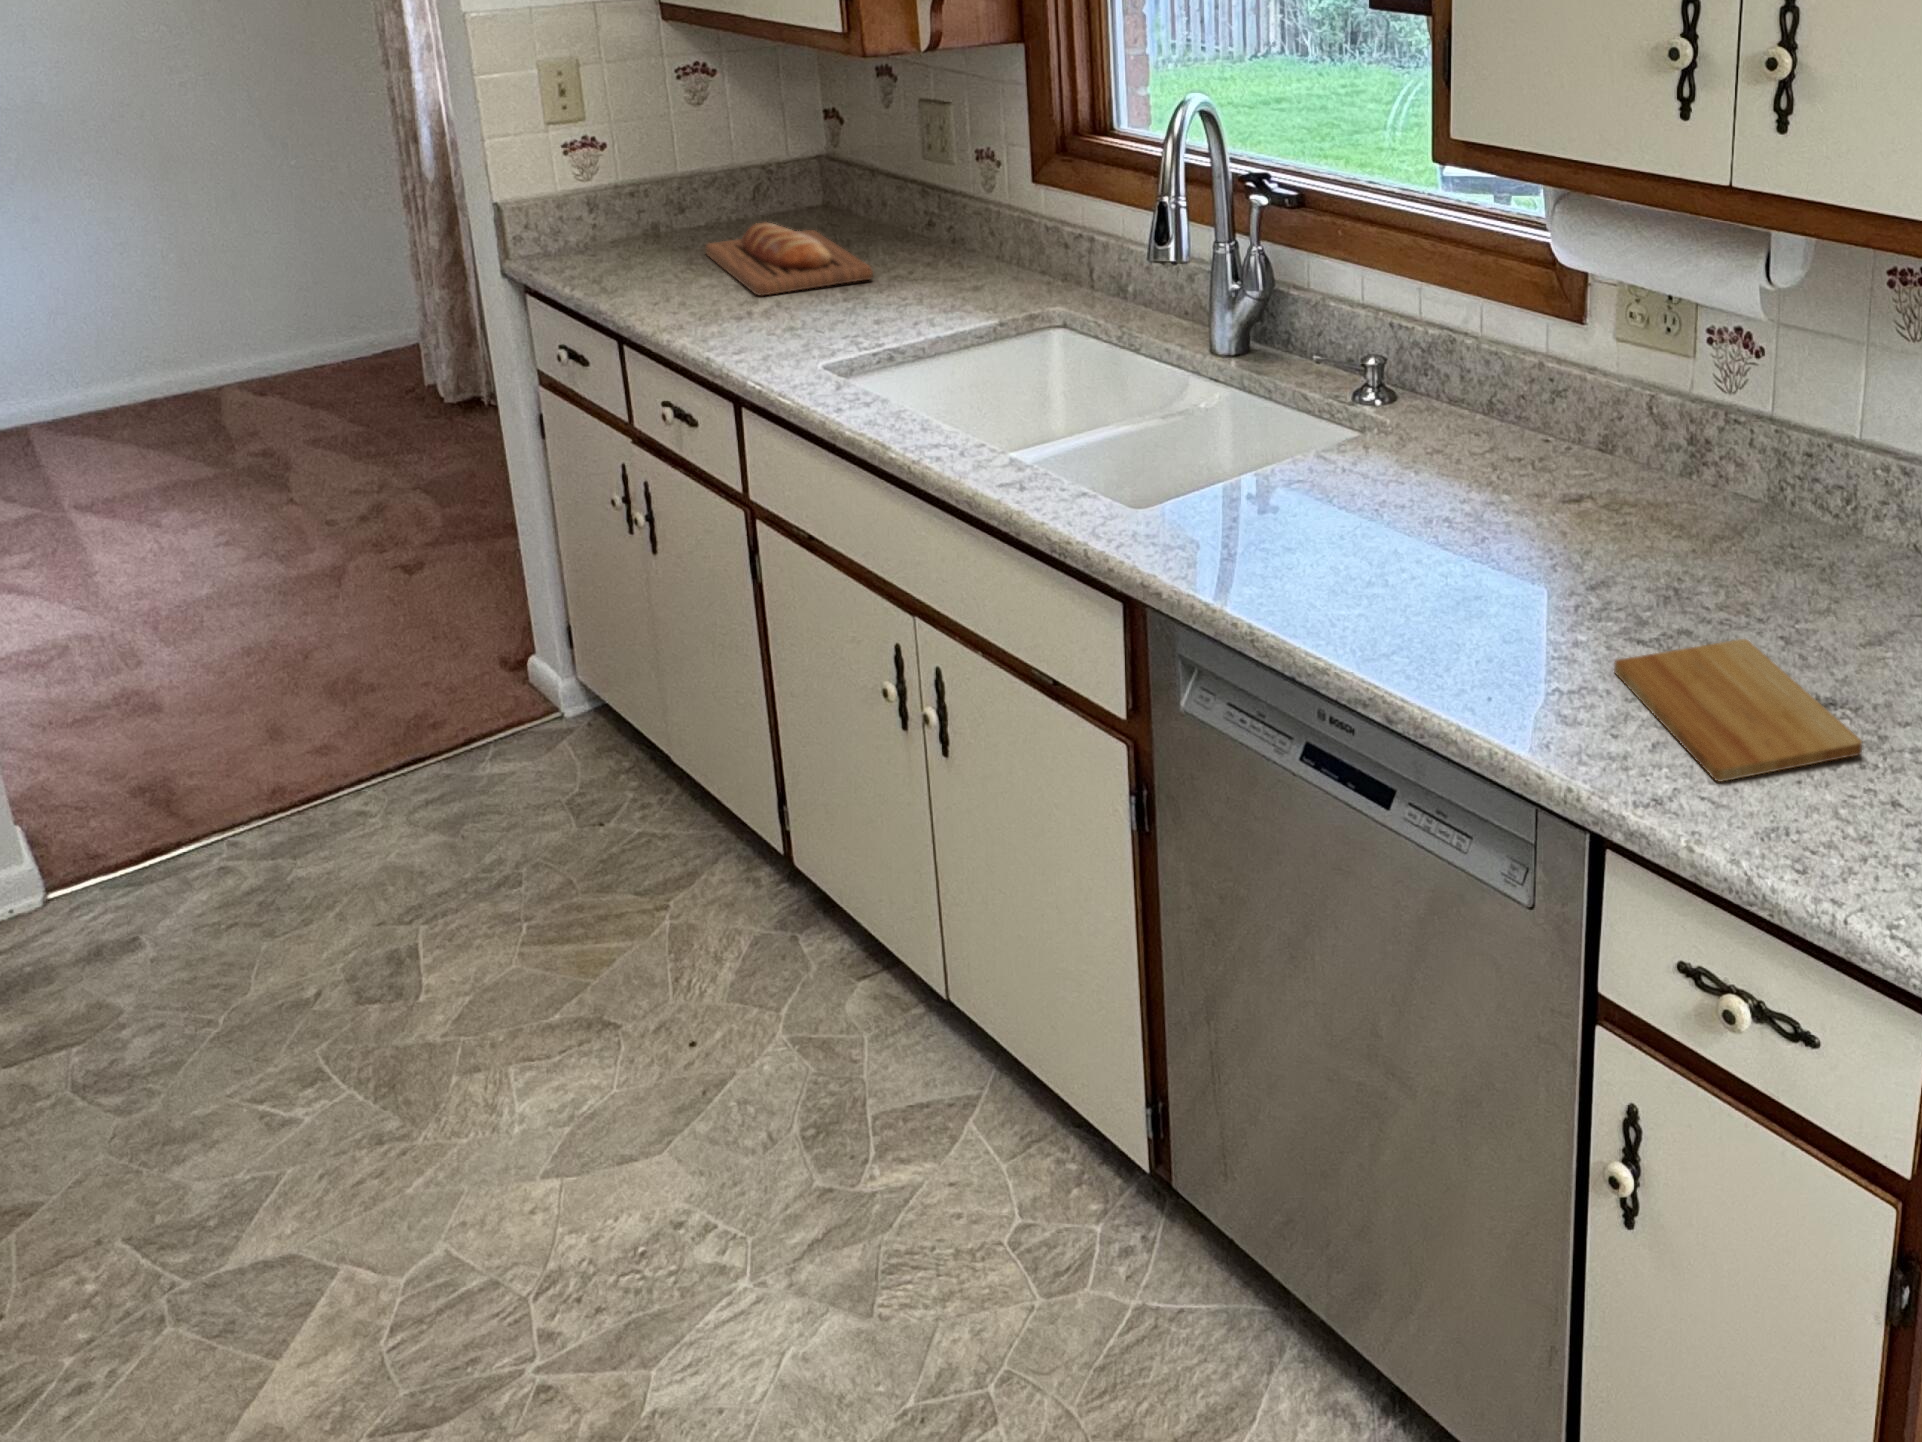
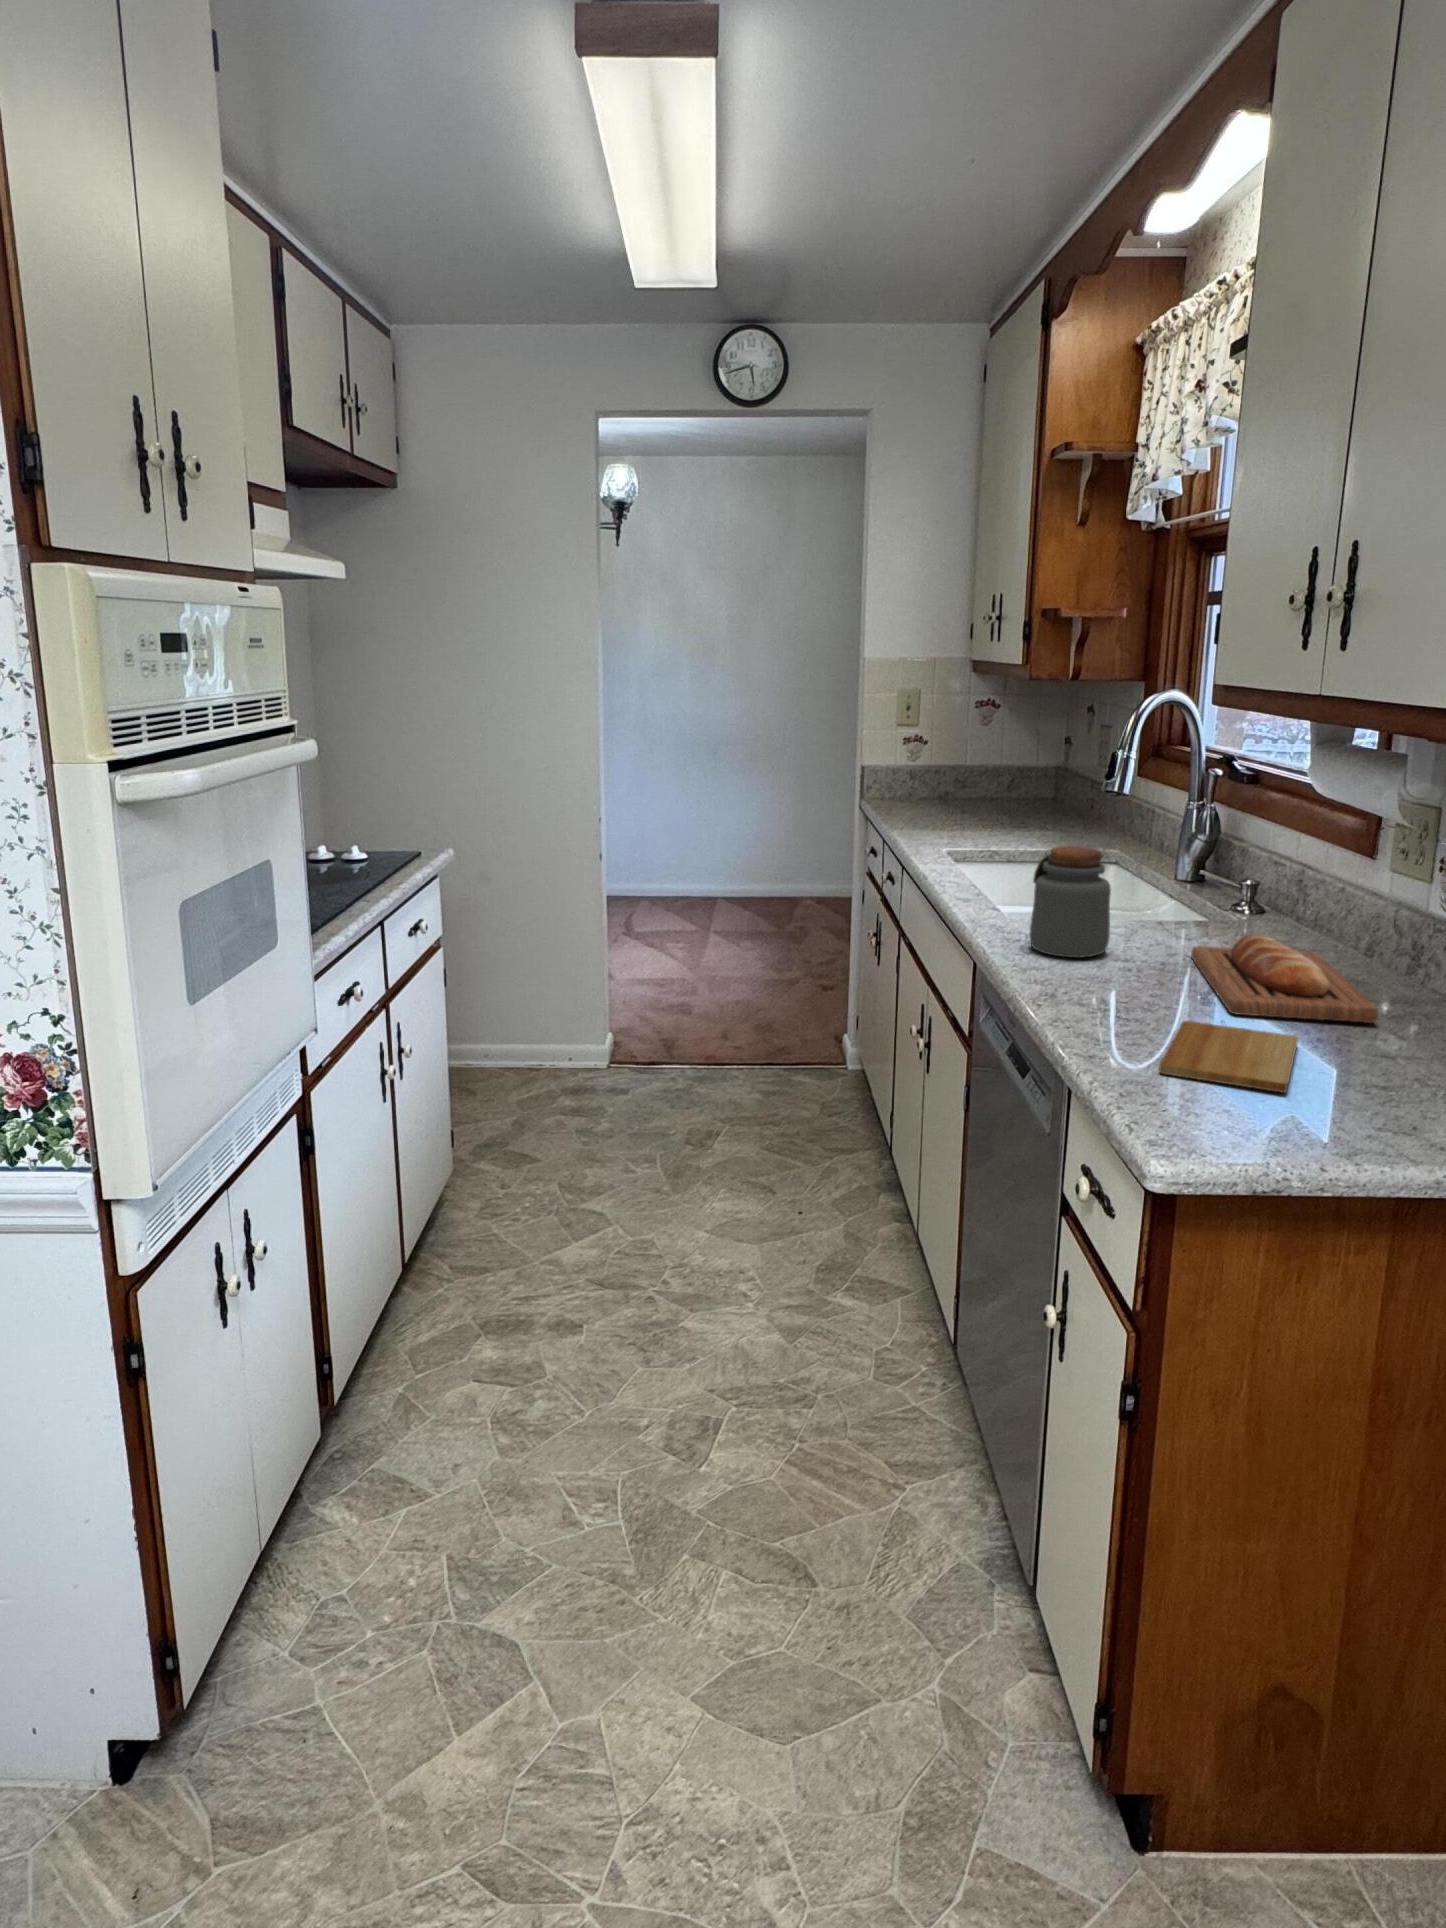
bread loaf: present [706,222,873,295] -> present [1191,934,1378,1023]
jar: none [1226,394,1348,575] -> present [1029,846,1111,957]

